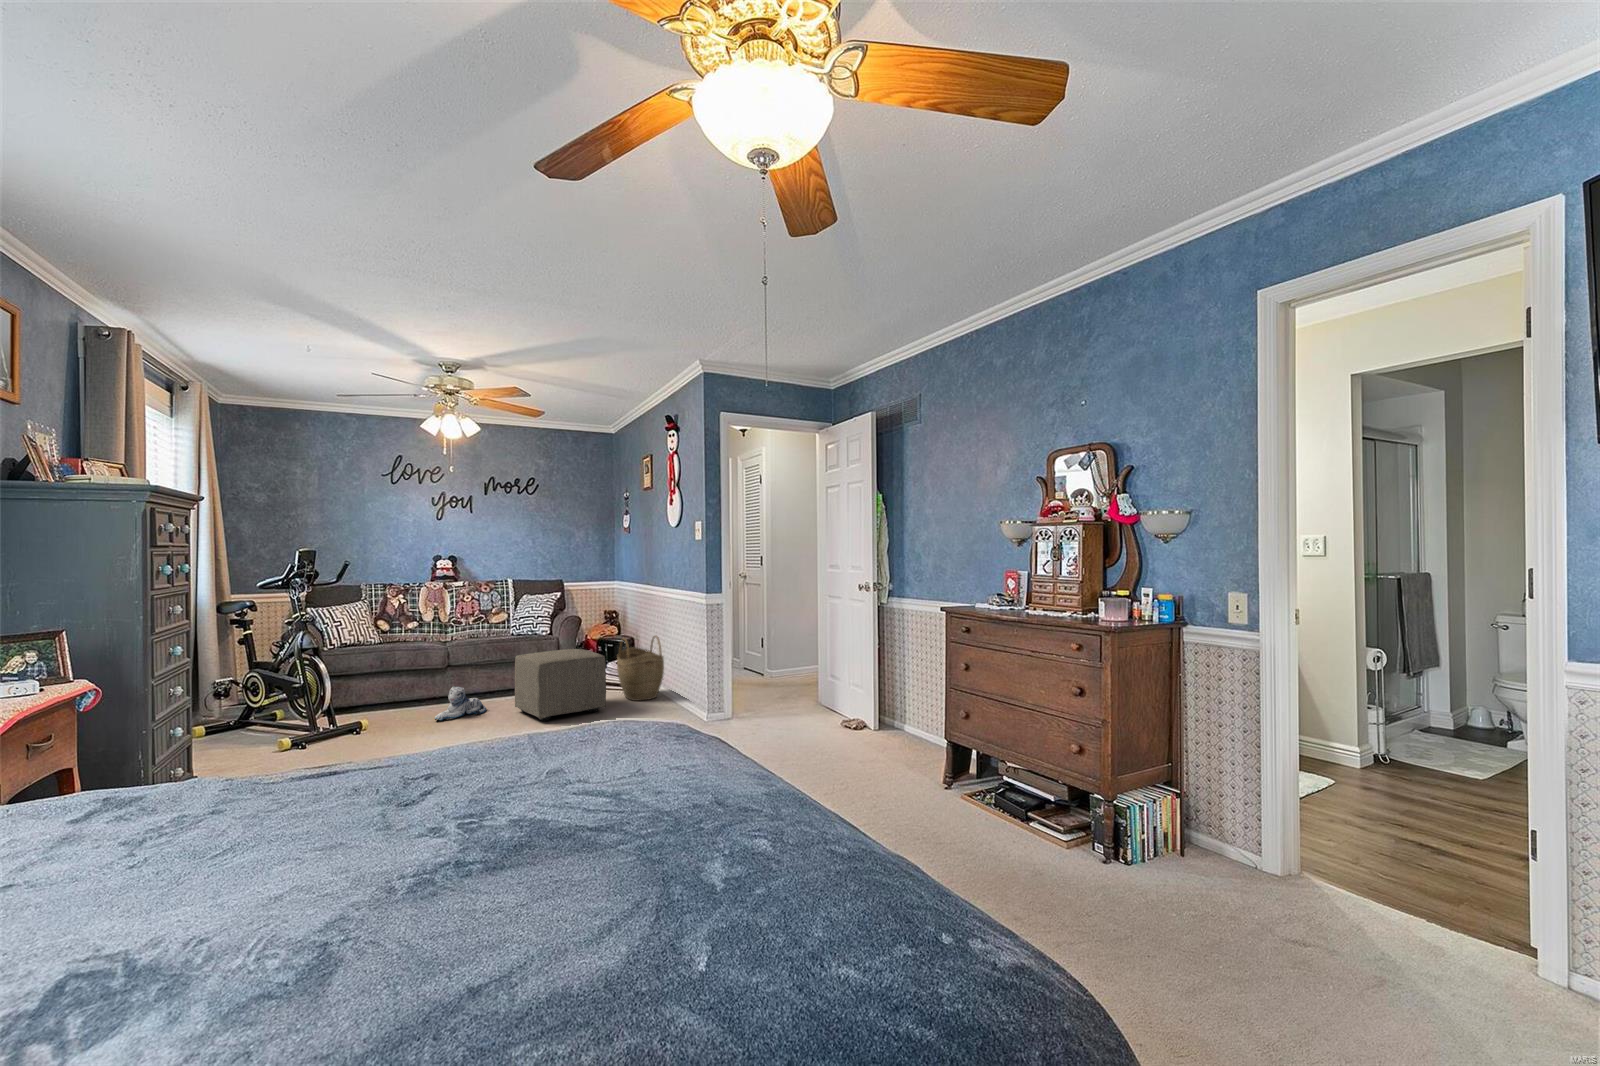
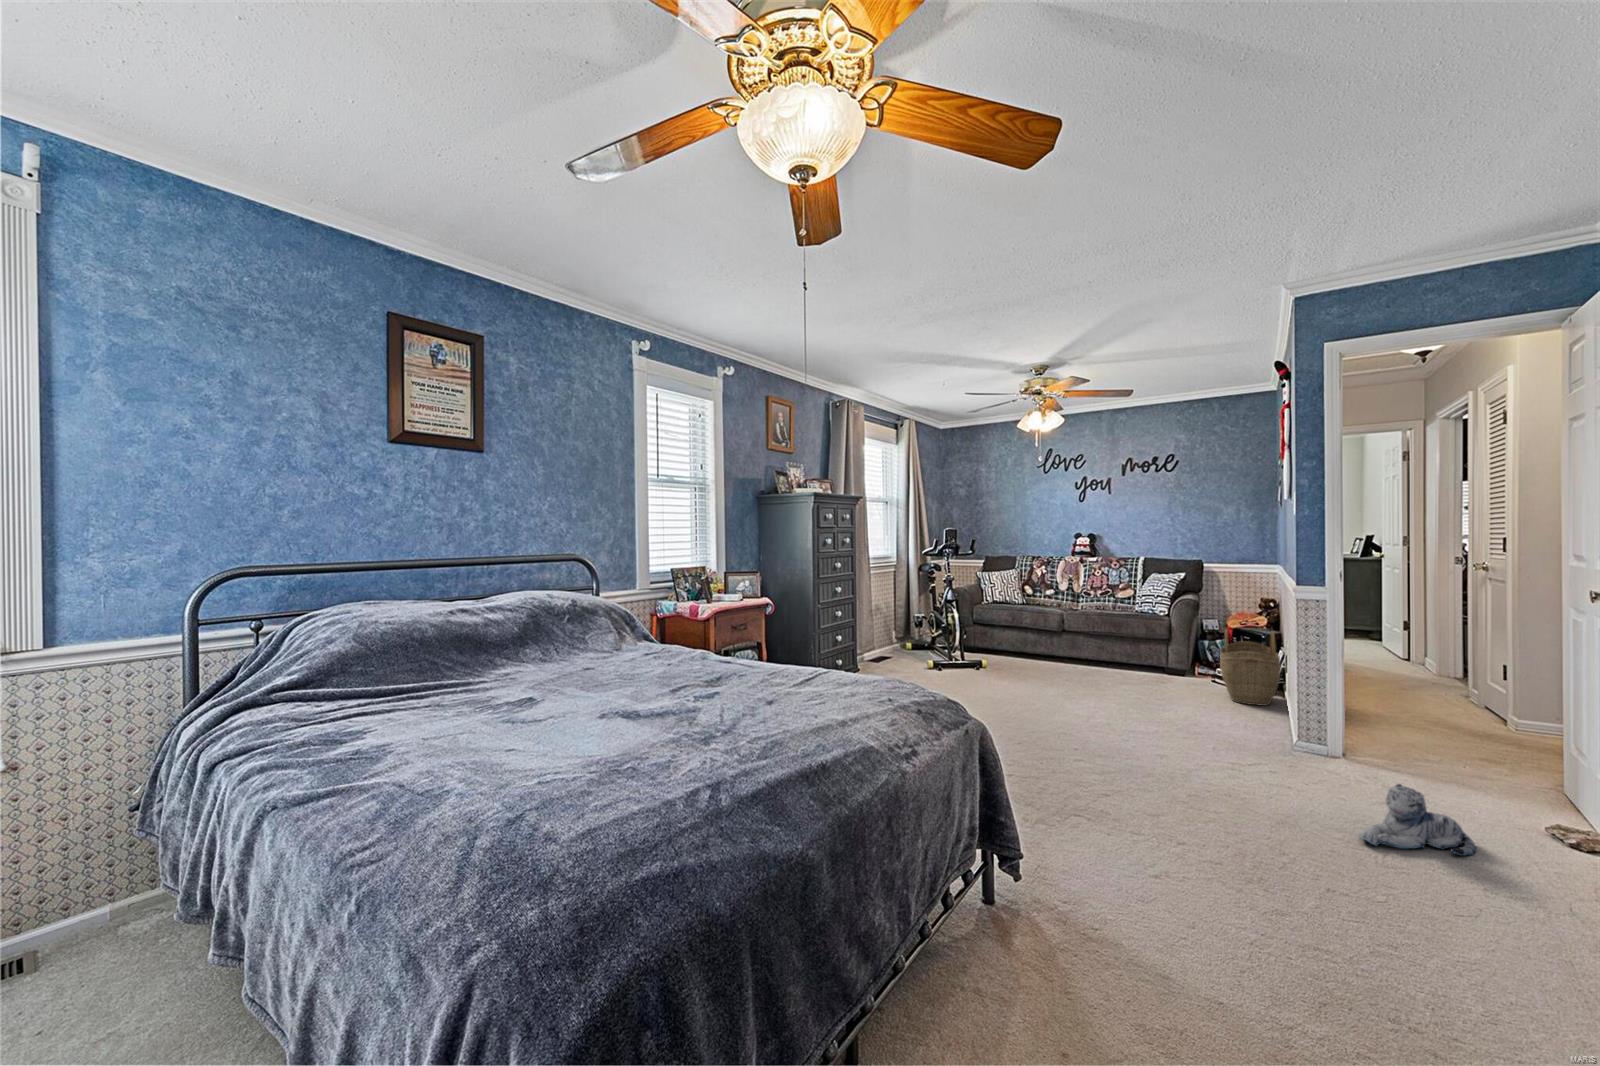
ottoman: present [515,649,606,721] -> none [1101,630,1186,702]
plush toy: present [435,686,487,720] -> present [1359,783,1476,856]

